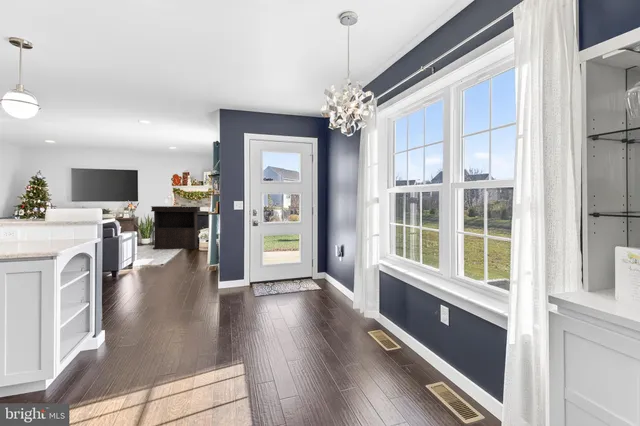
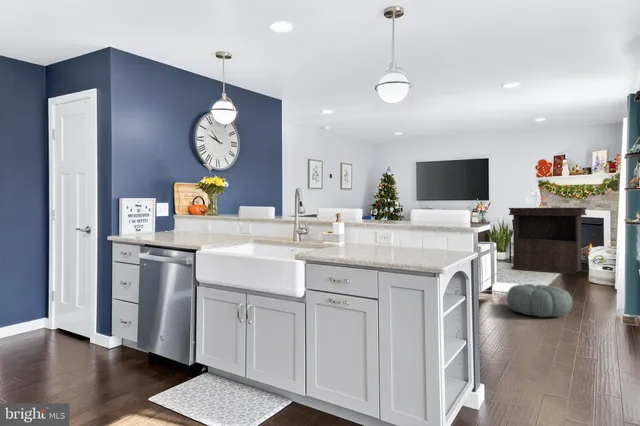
pouf: none [140,258,182,278] -> present [507,284,572,317]

